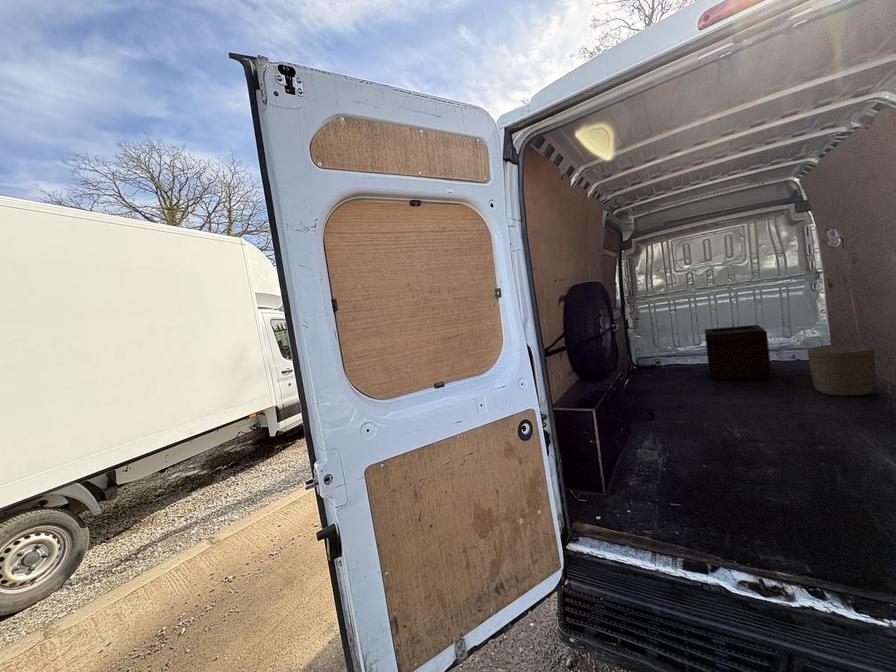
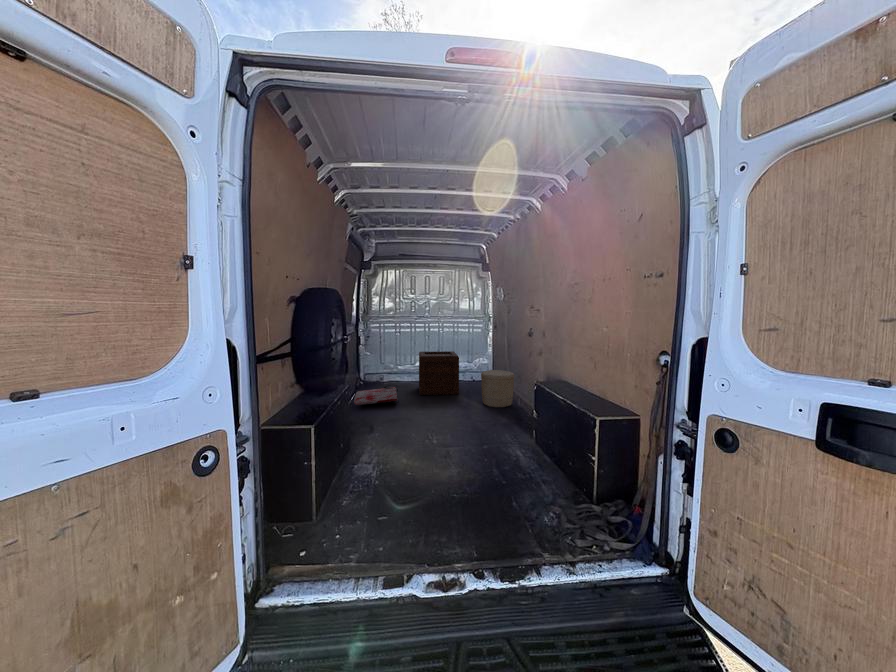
bag: none [629,368,683,390] -> present [354,385,399,405]

